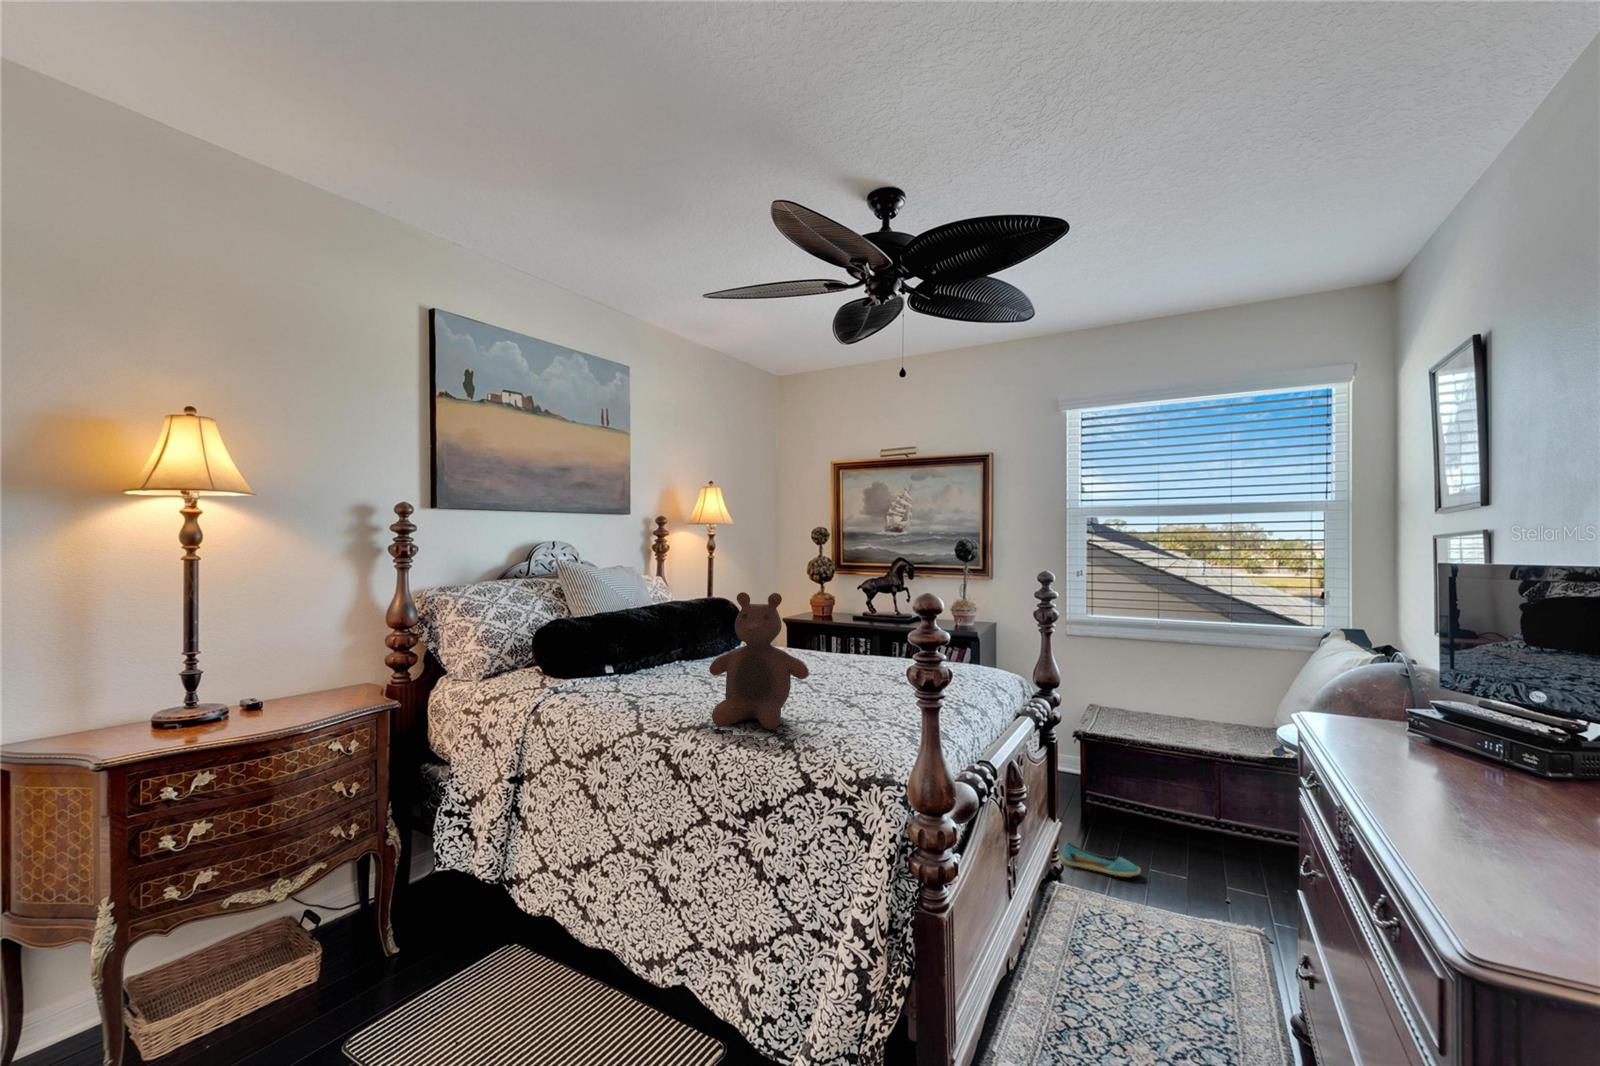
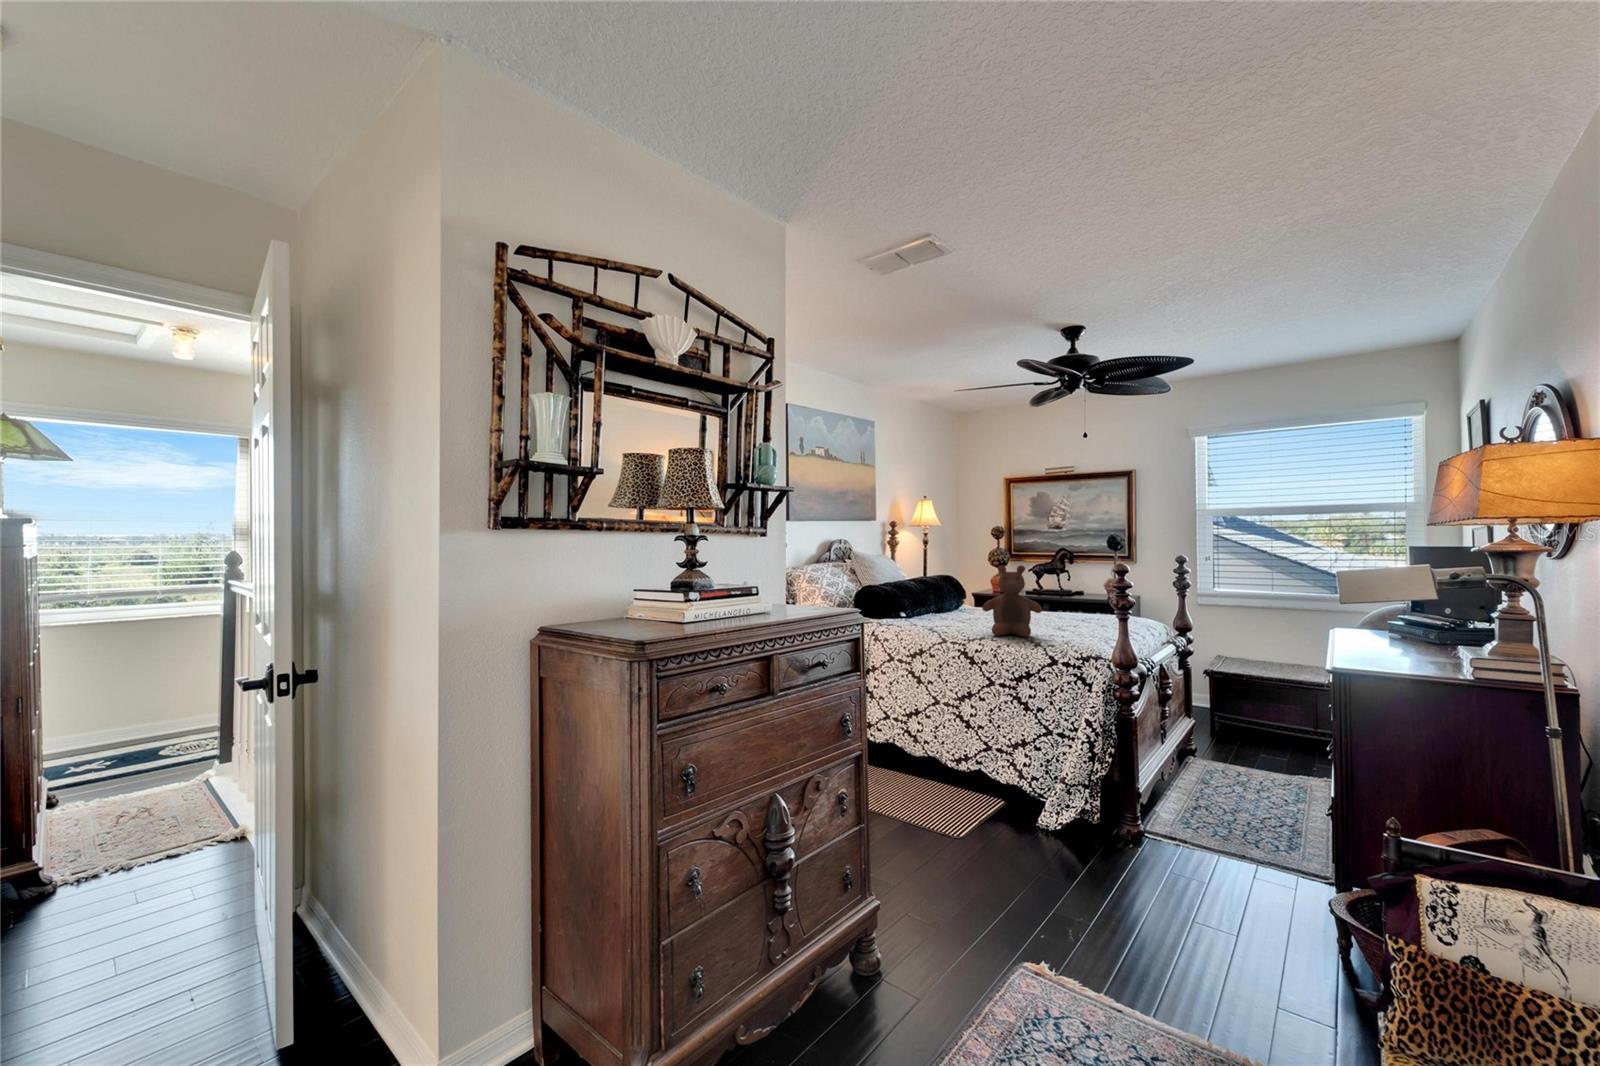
shoe: present [1060,842,1141,877] -> none [1197,737,1256,757]

